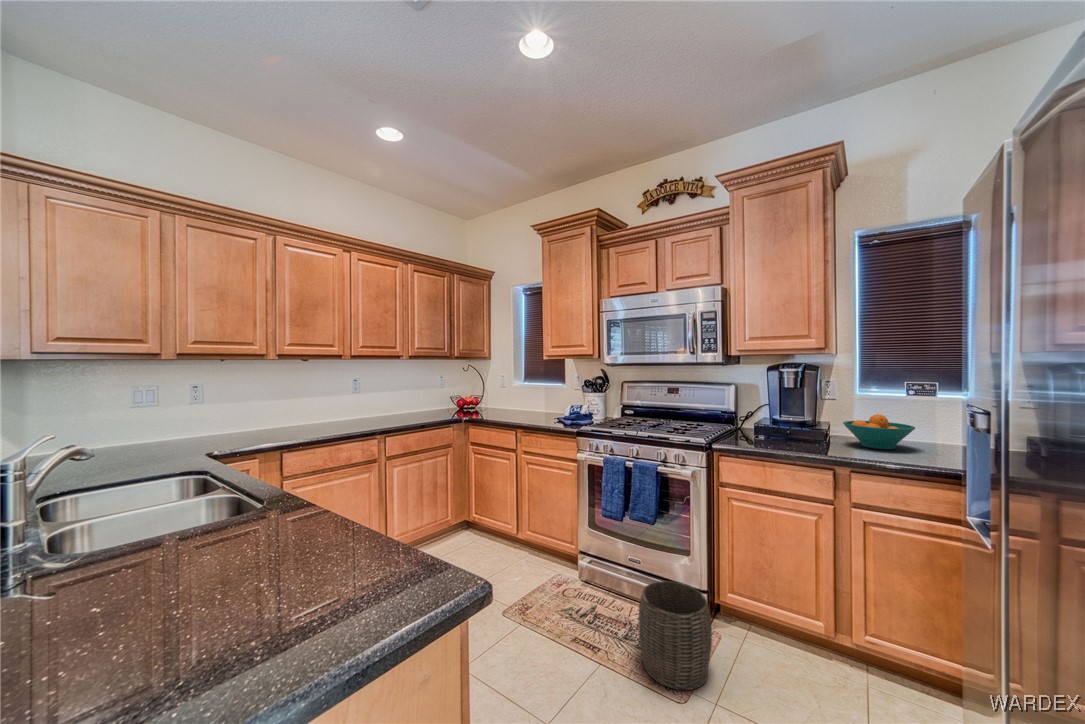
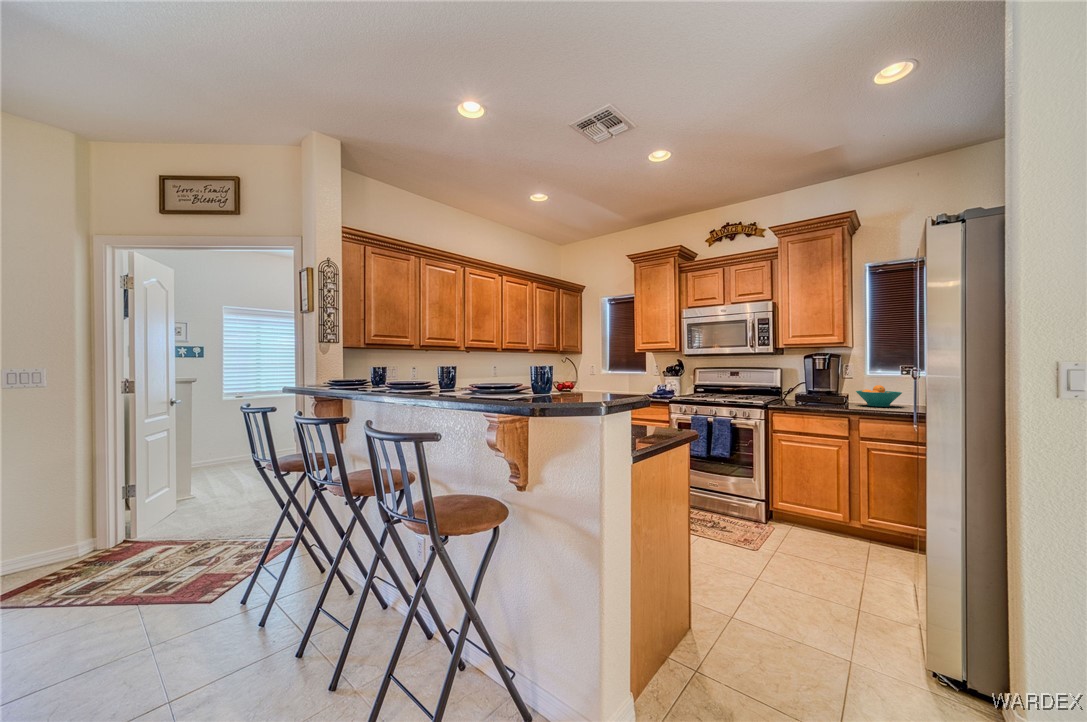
woven basket: present [639,581,712,690] -> none [724,490,772,547]

